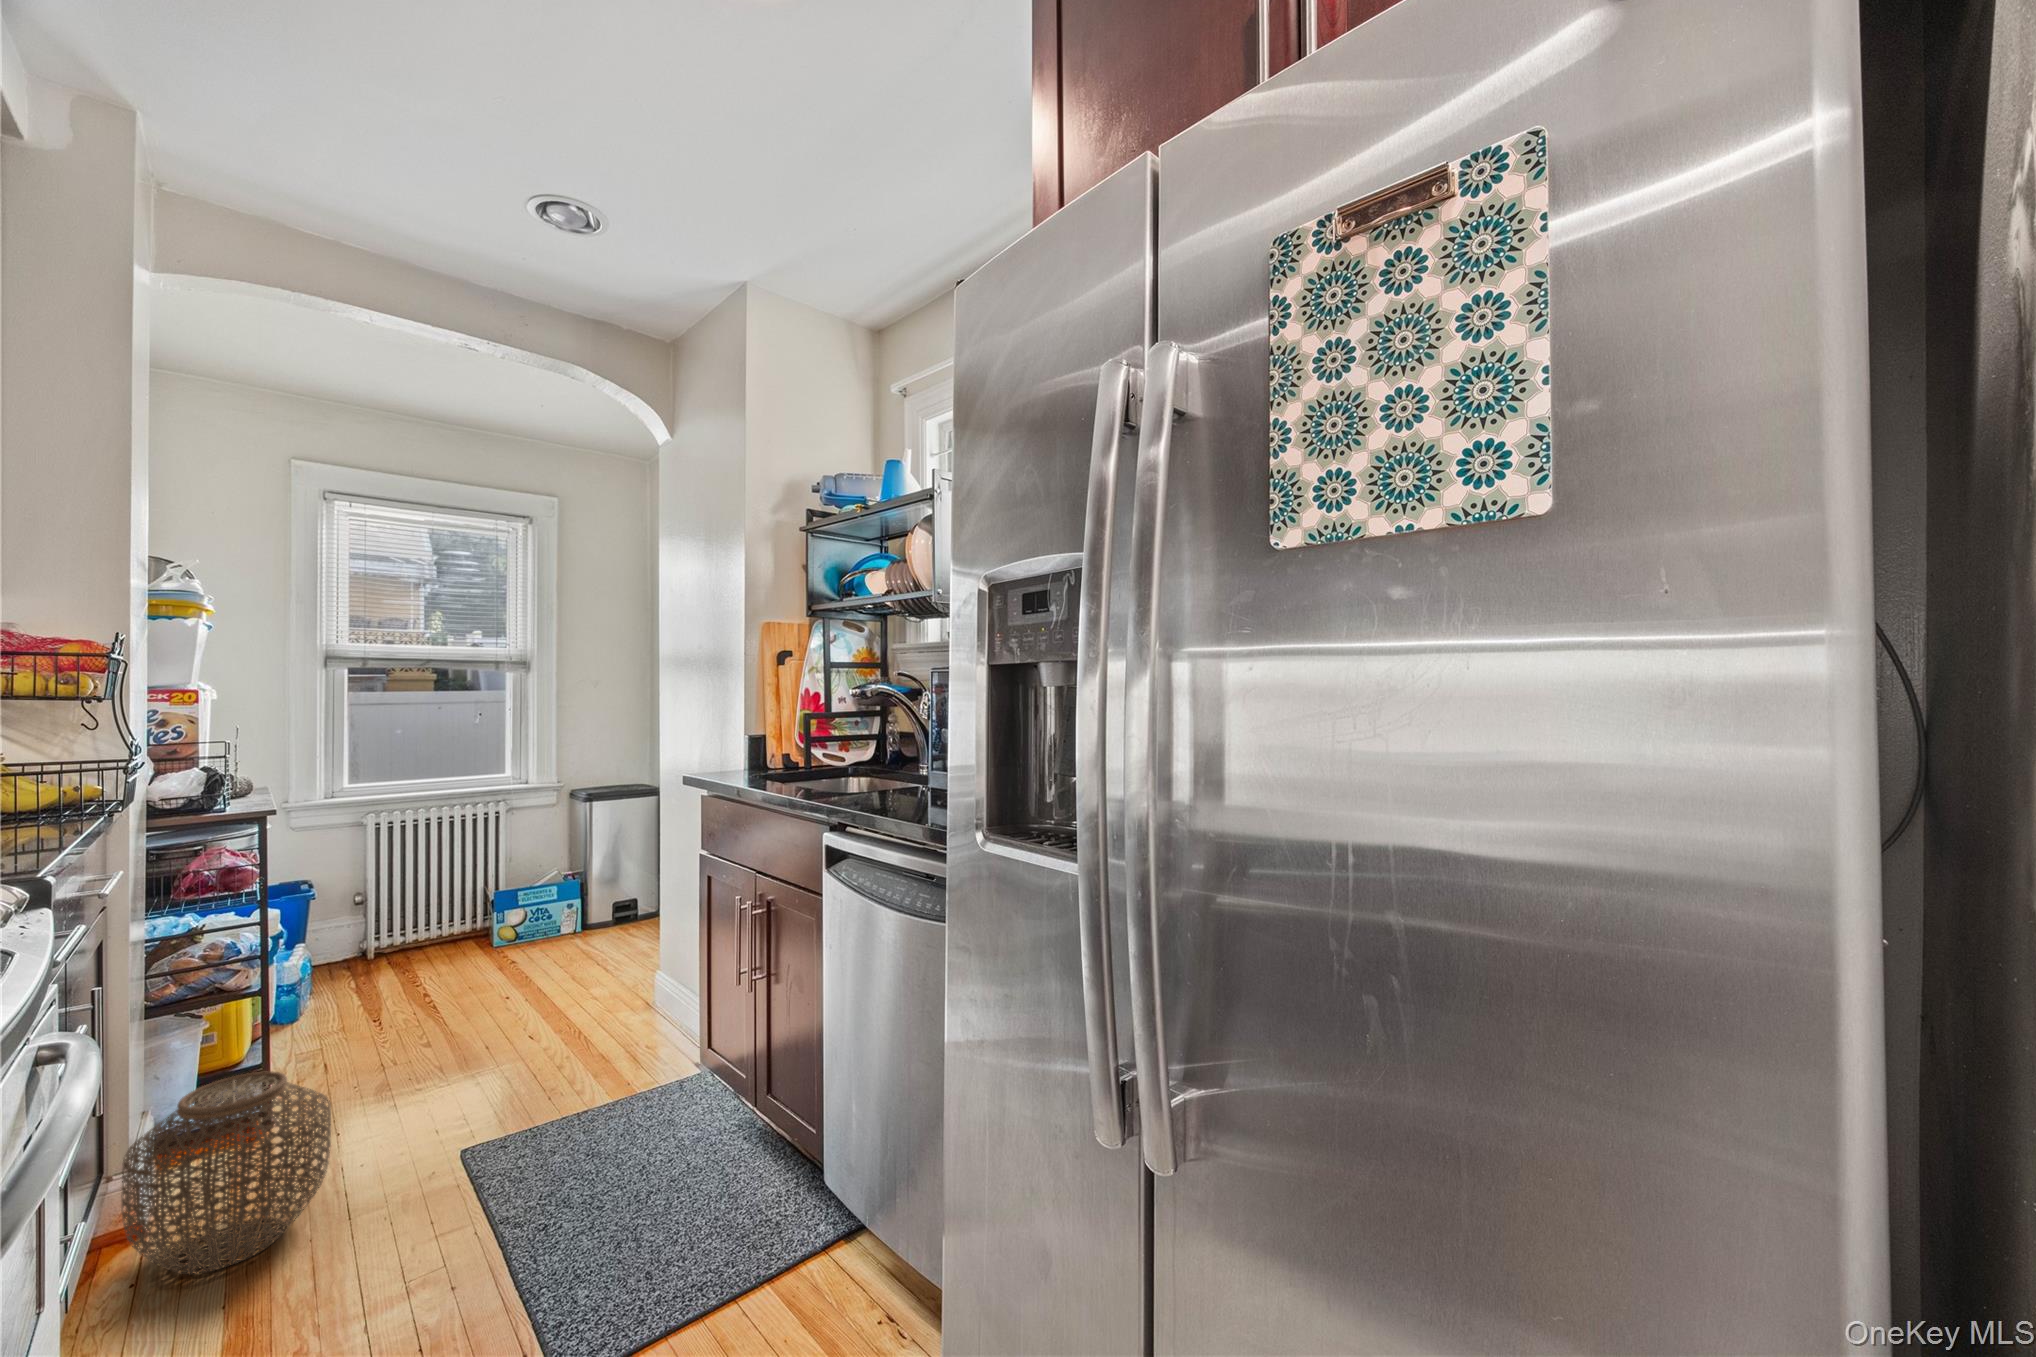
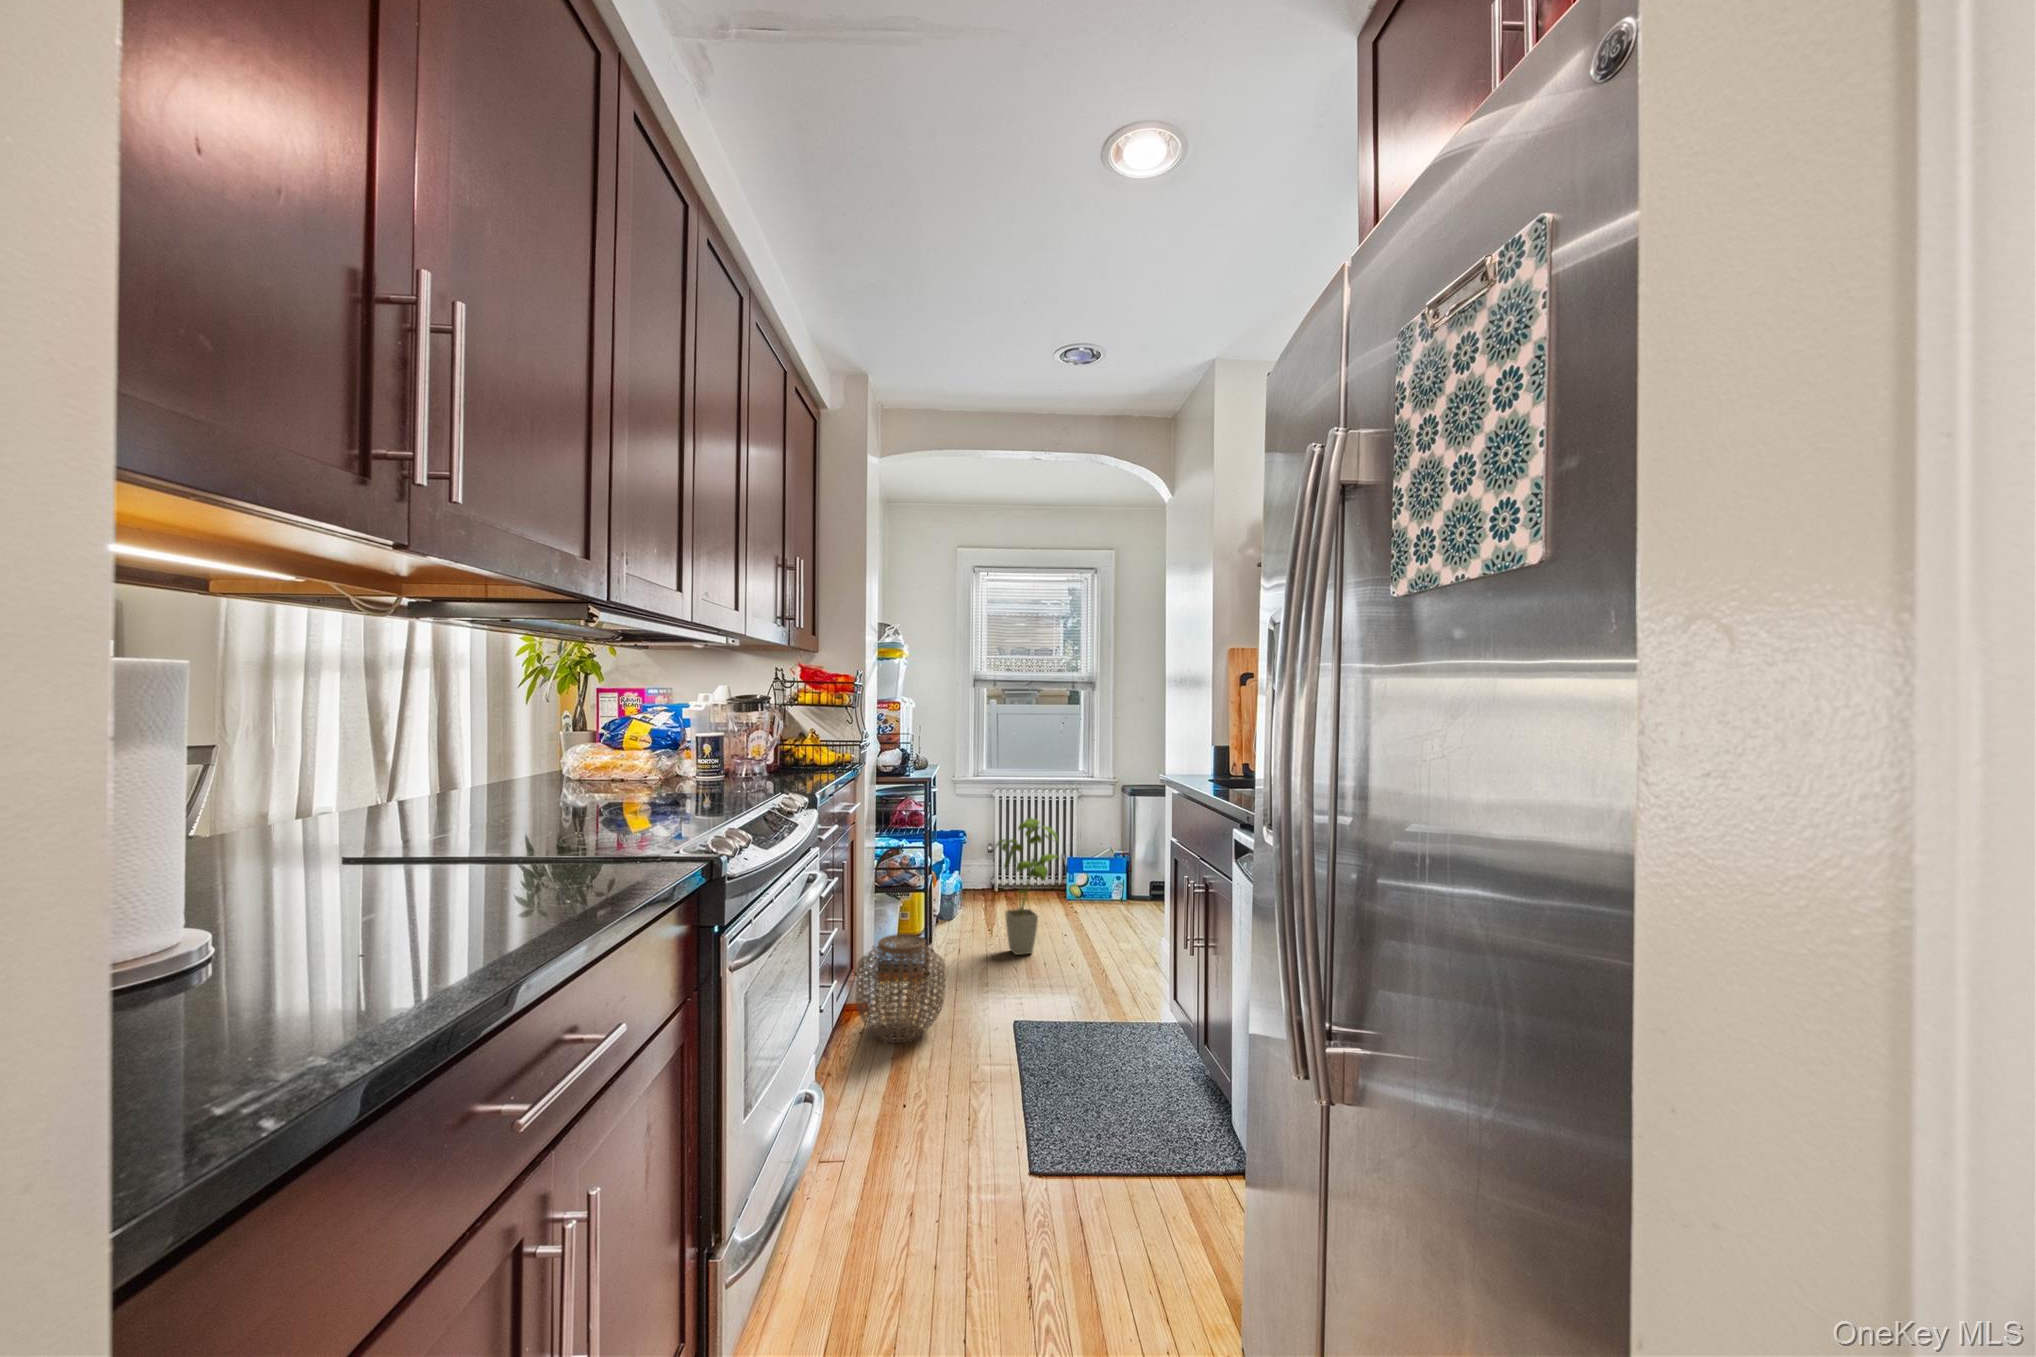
house plant: none [390,849,505,1046] -> present [996,818,1058,955]

